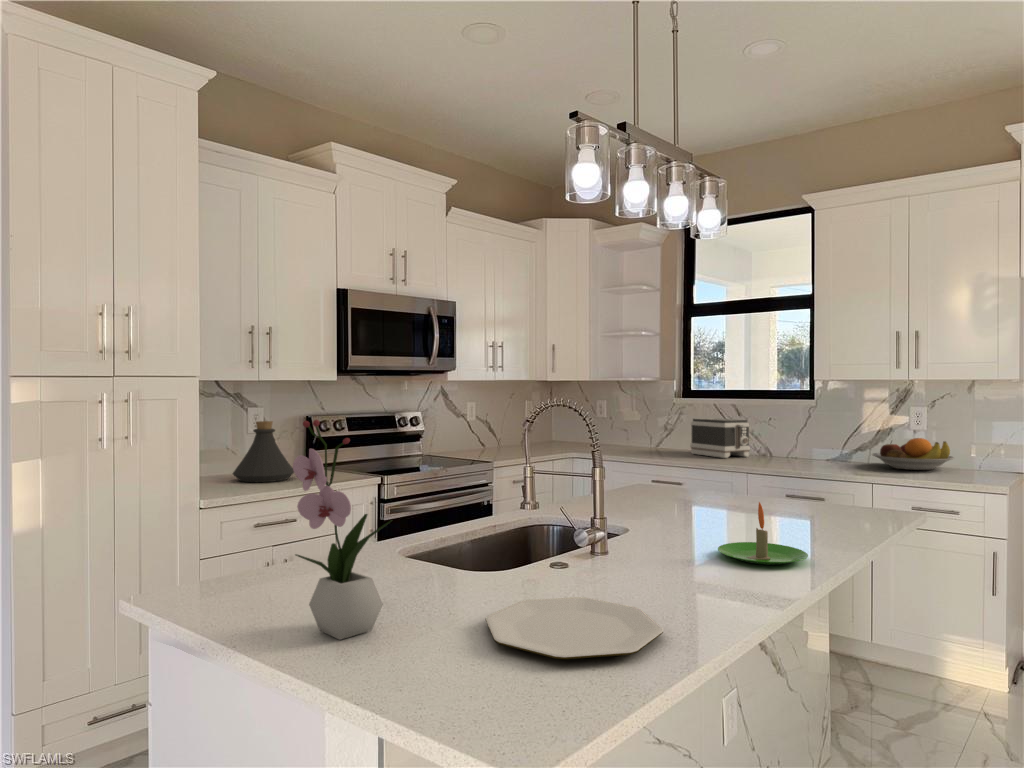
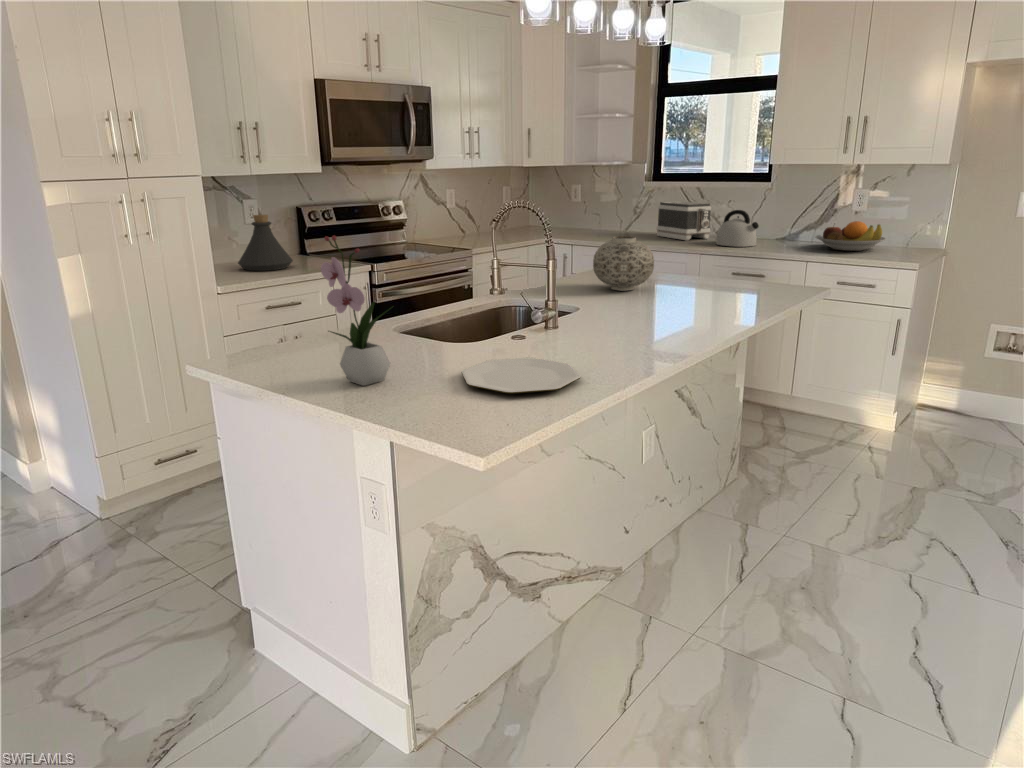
kettle: none [759,426,806,465] -> present [716,210,759,247]
vase: none [639,445,712,510] -> present [593,236,654,291]
candle: present [718,502,808,565] -> none [641,286,707,333]

